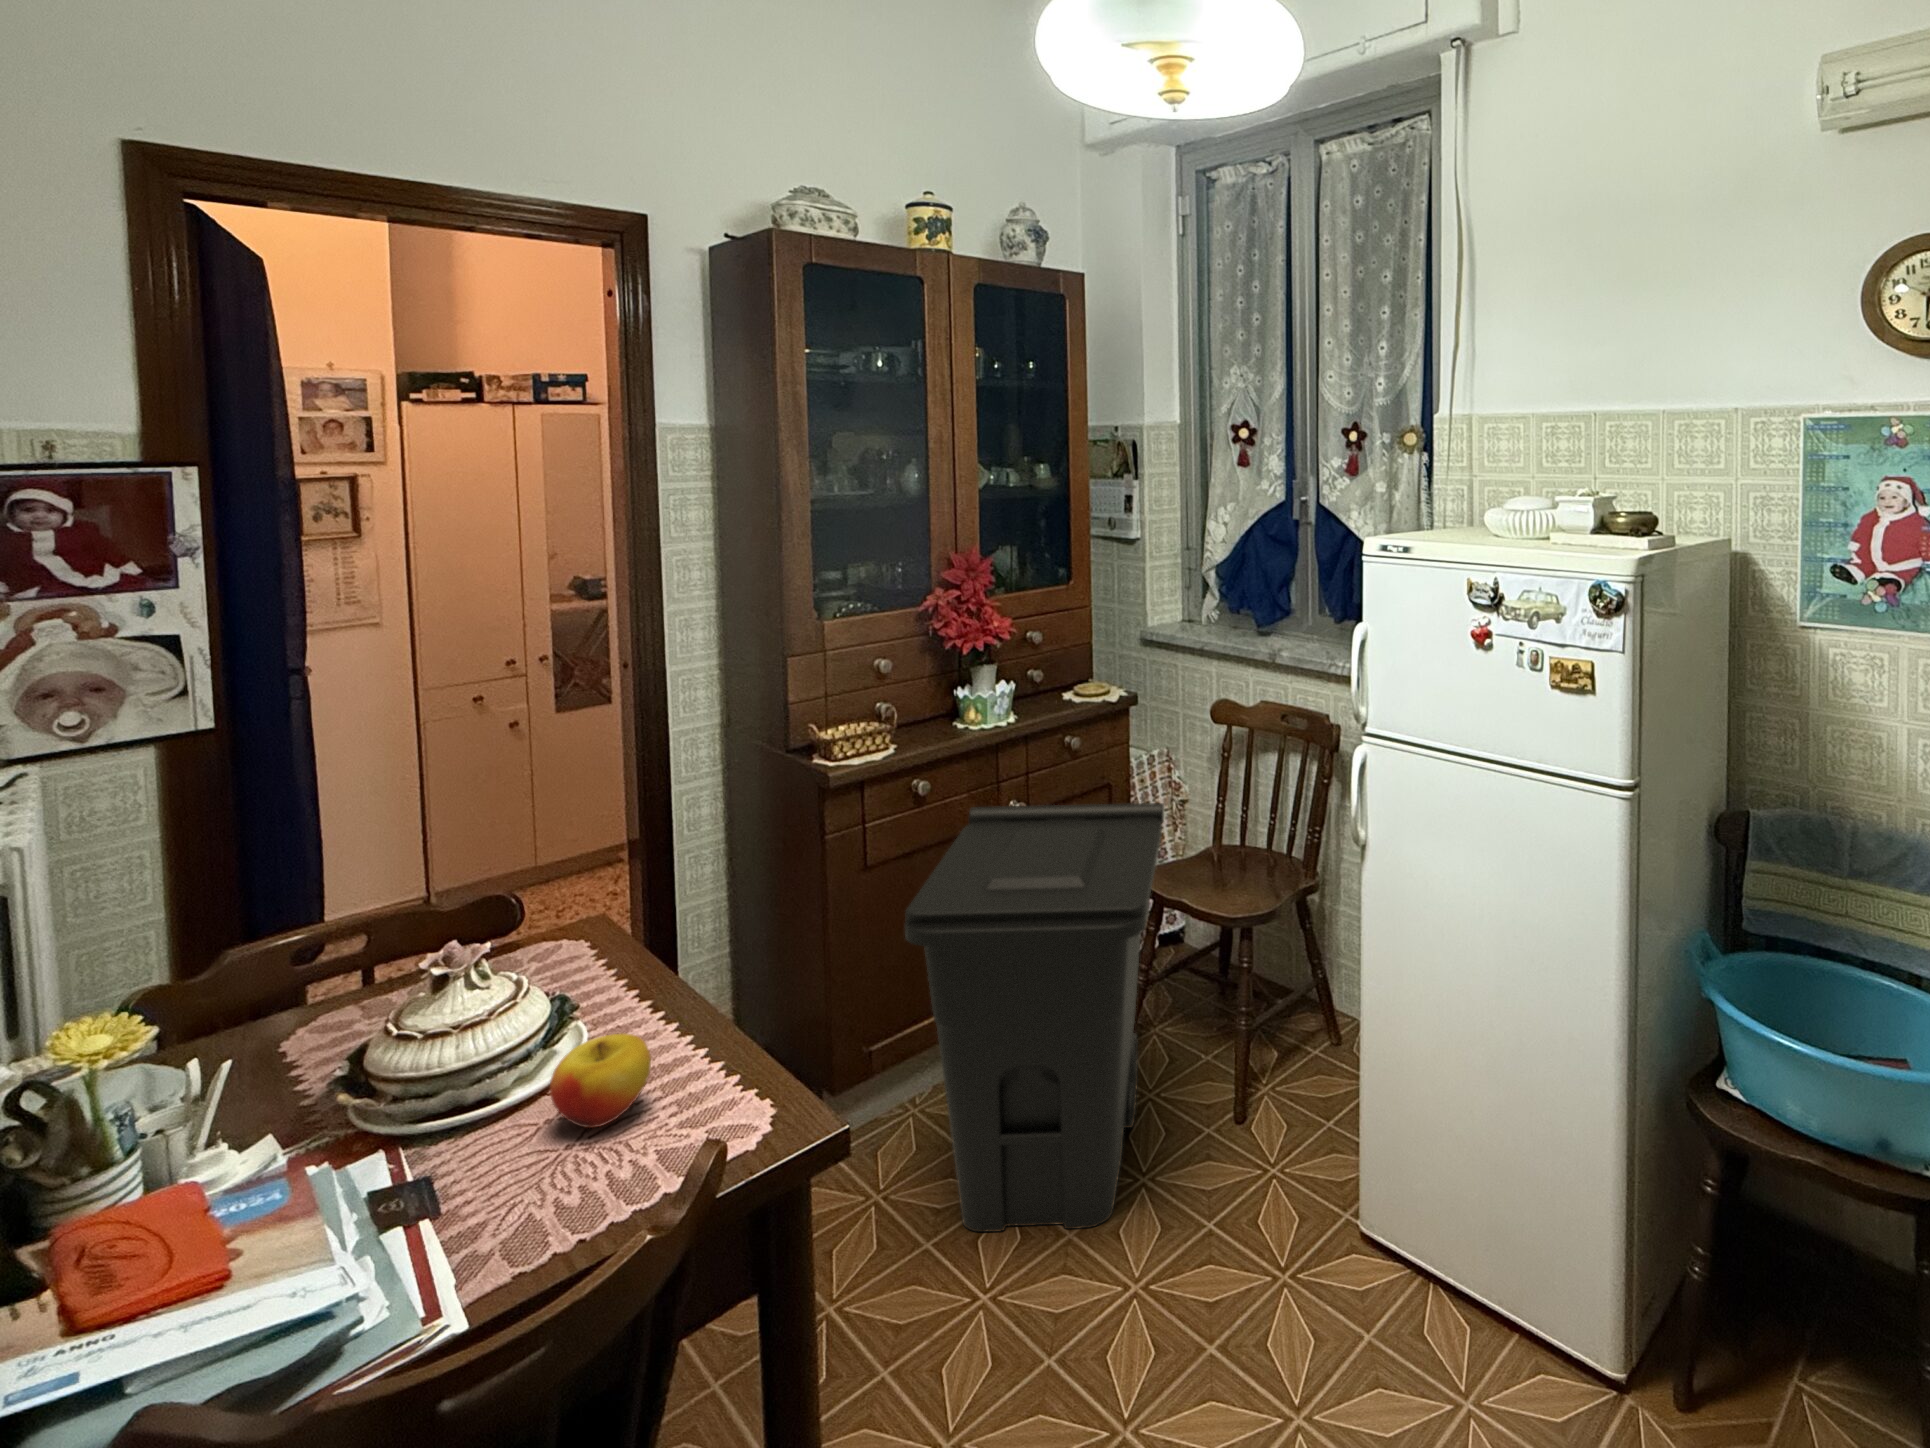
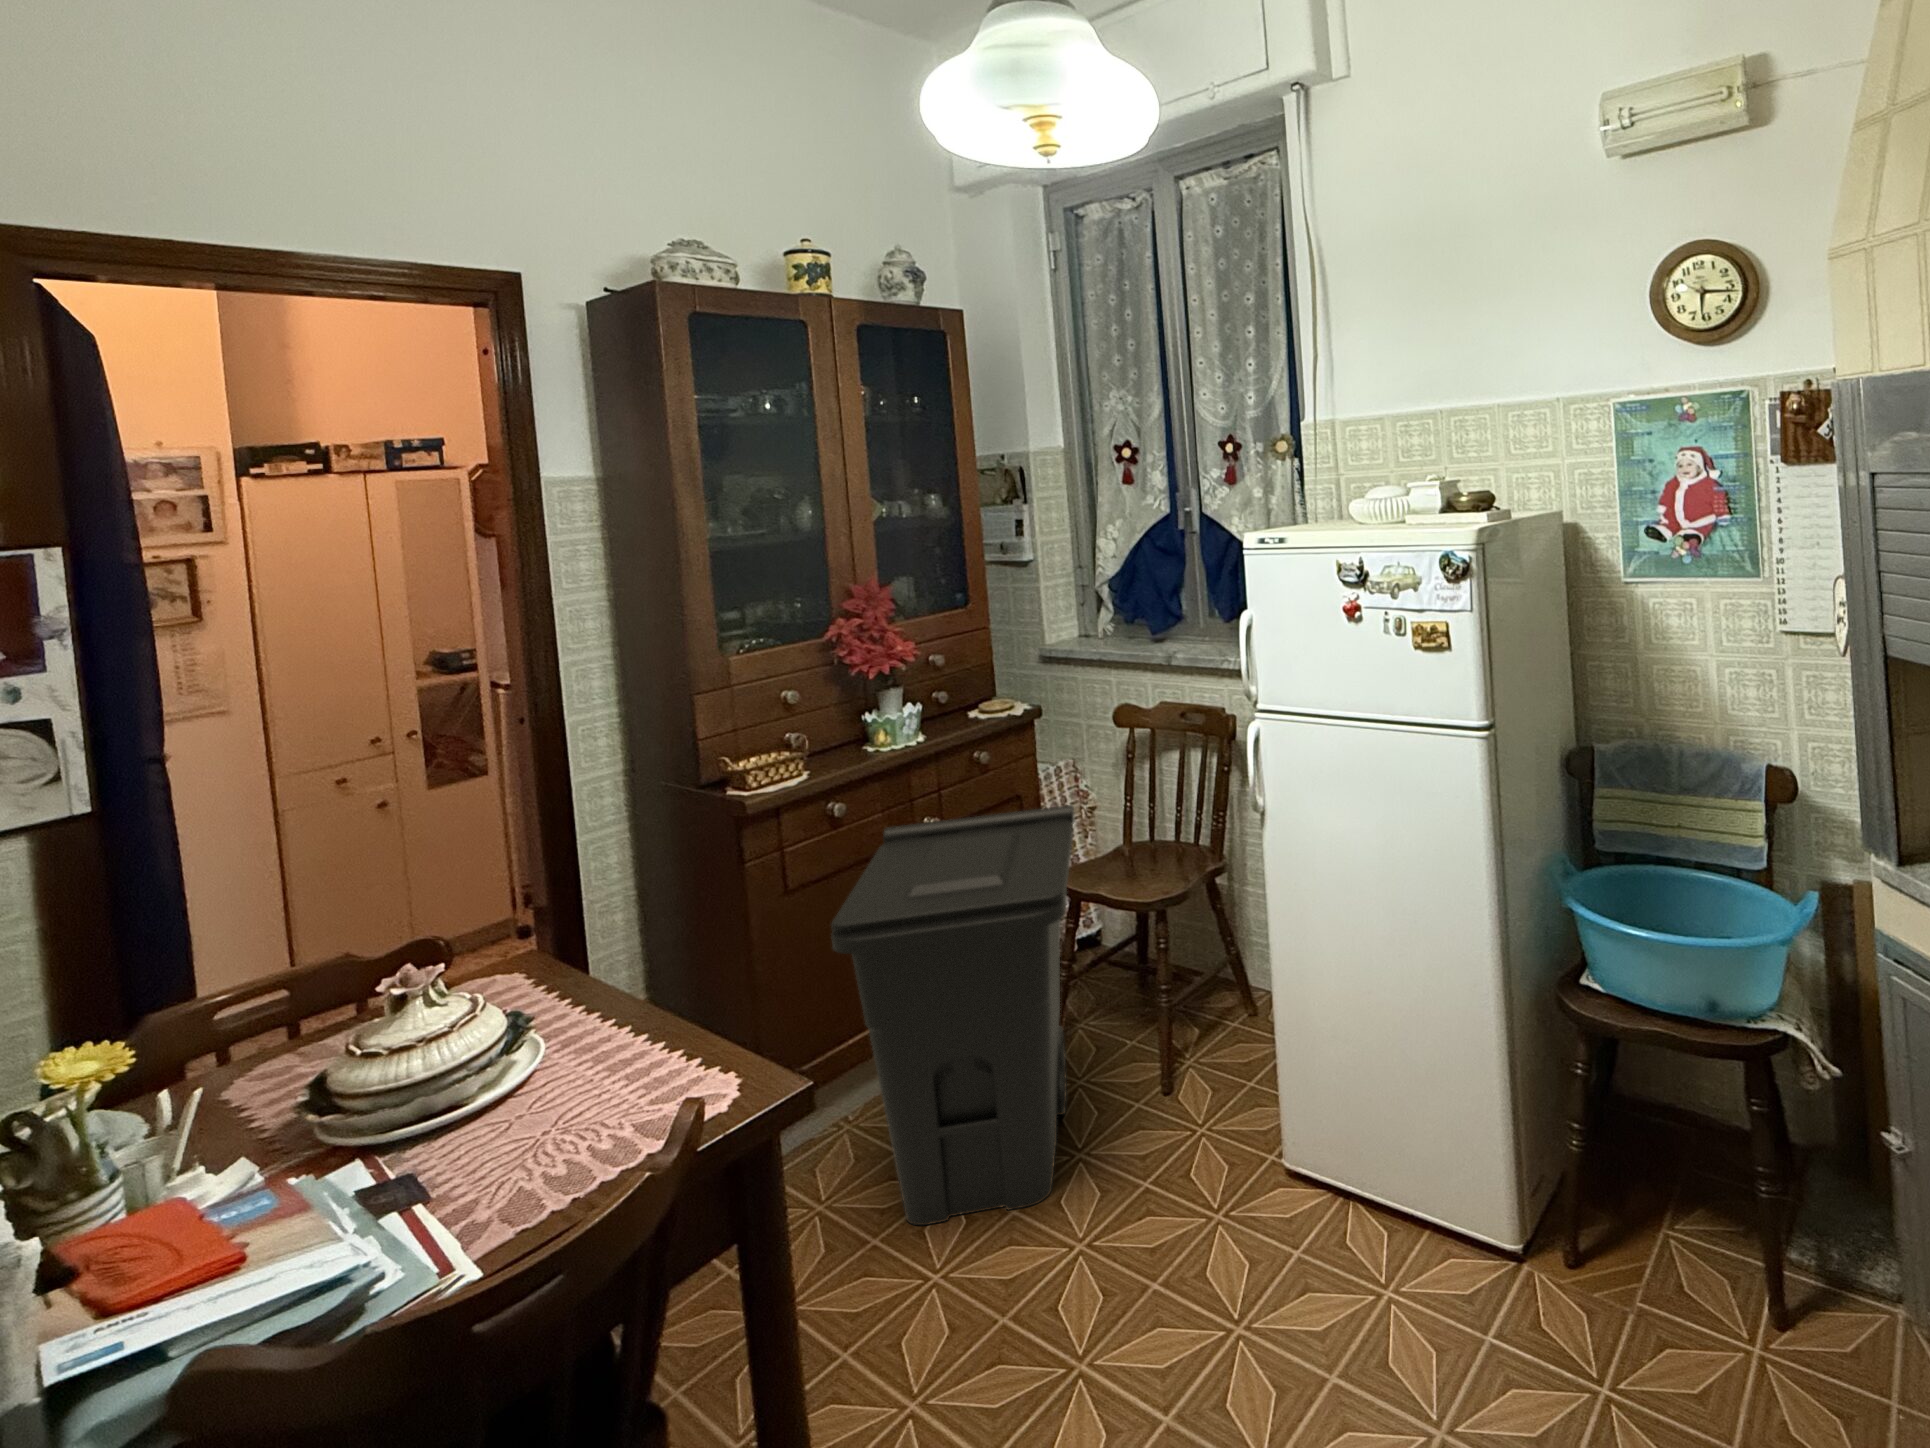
apple: present [550,1034,651,1128] -> none [522,1028,616,1114]

